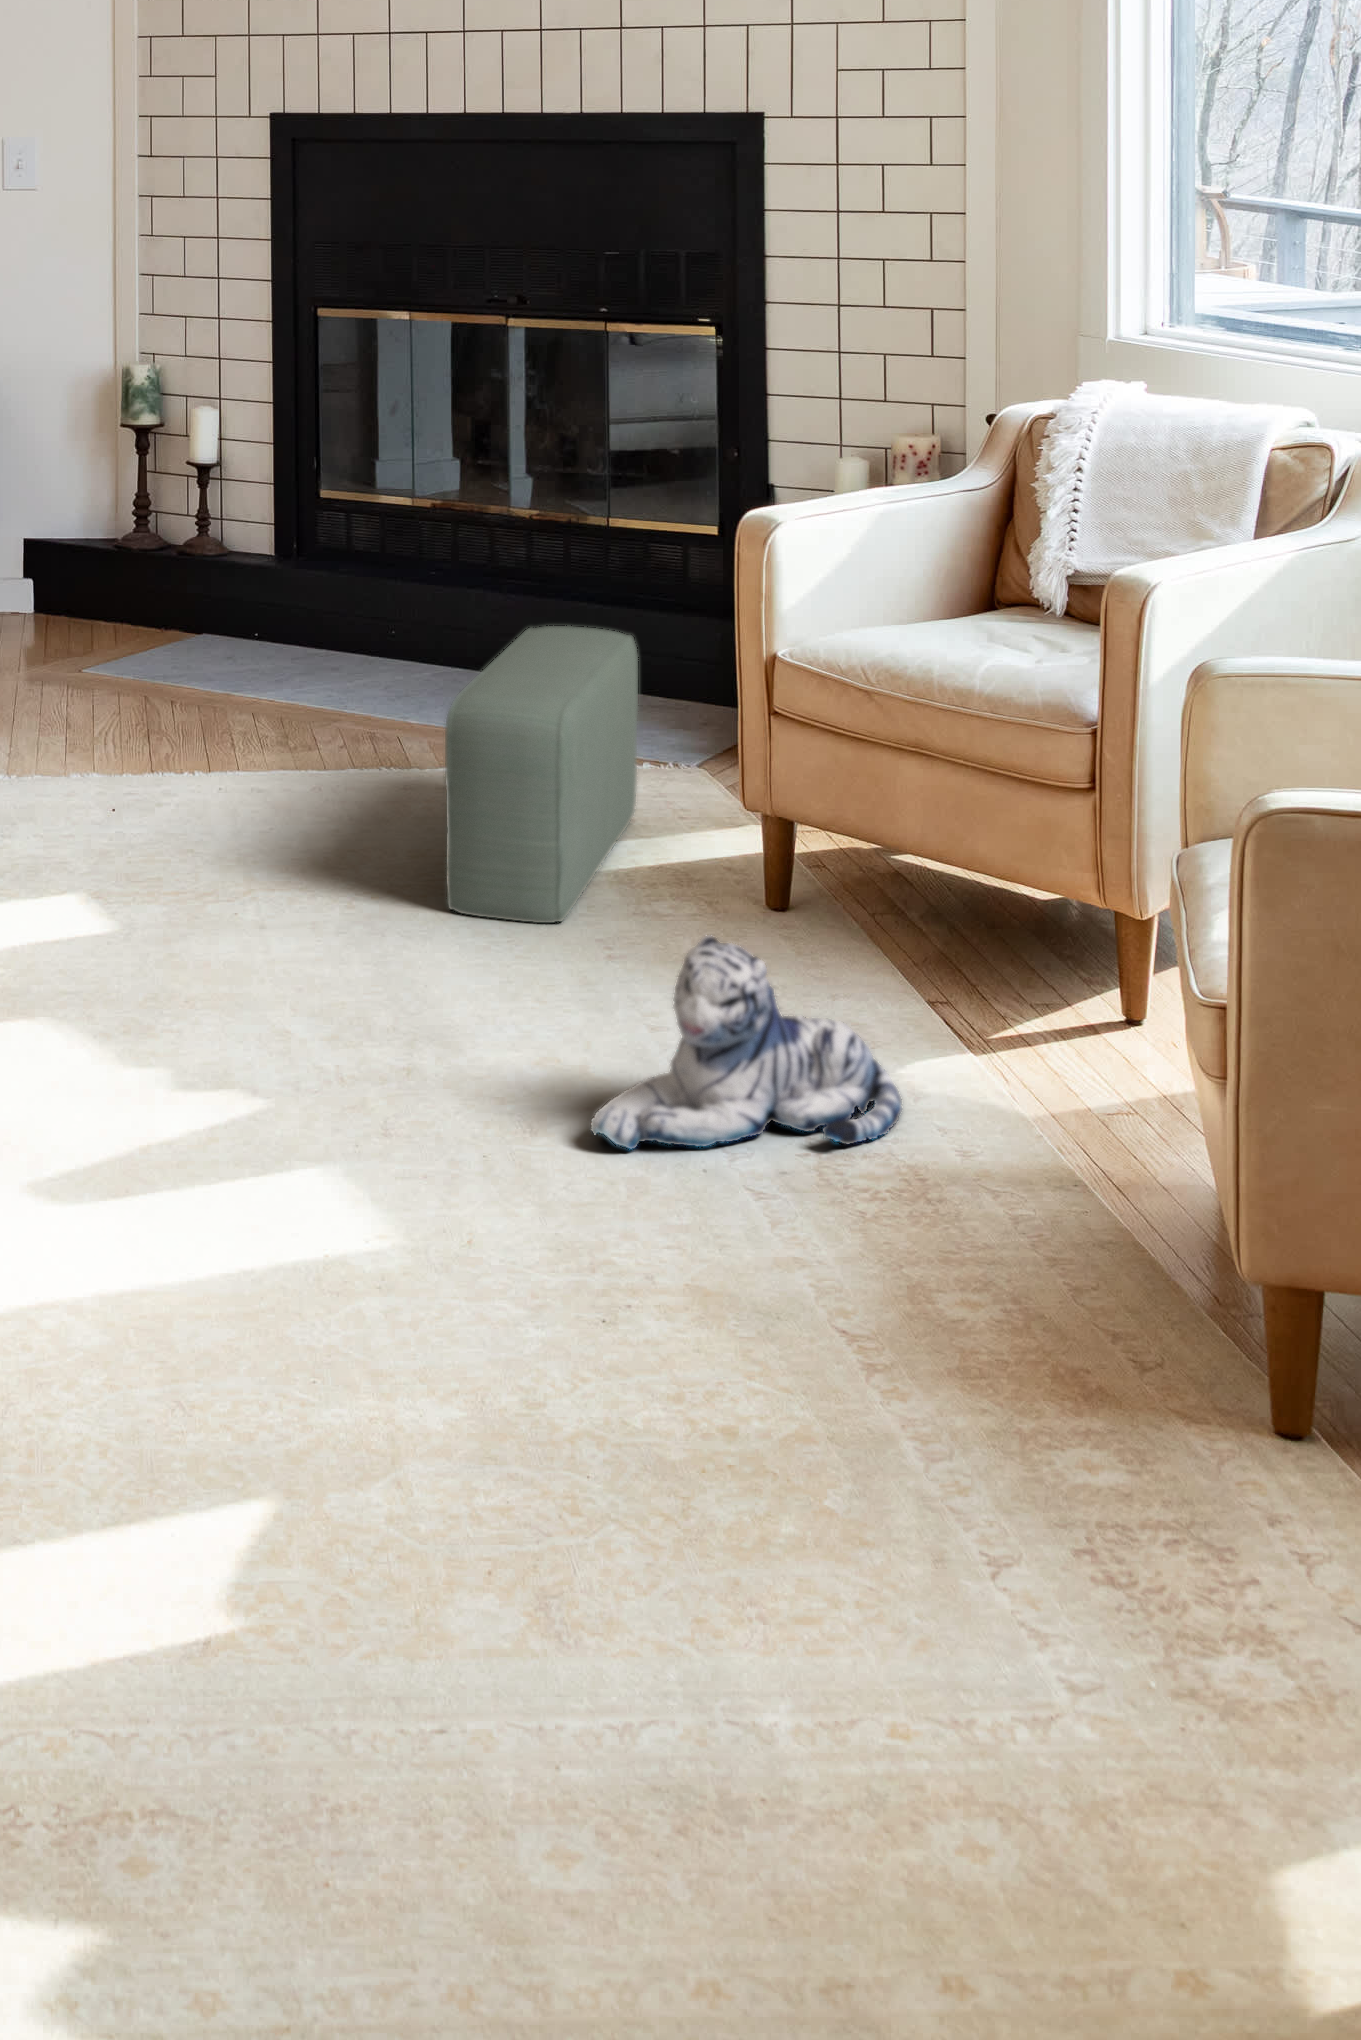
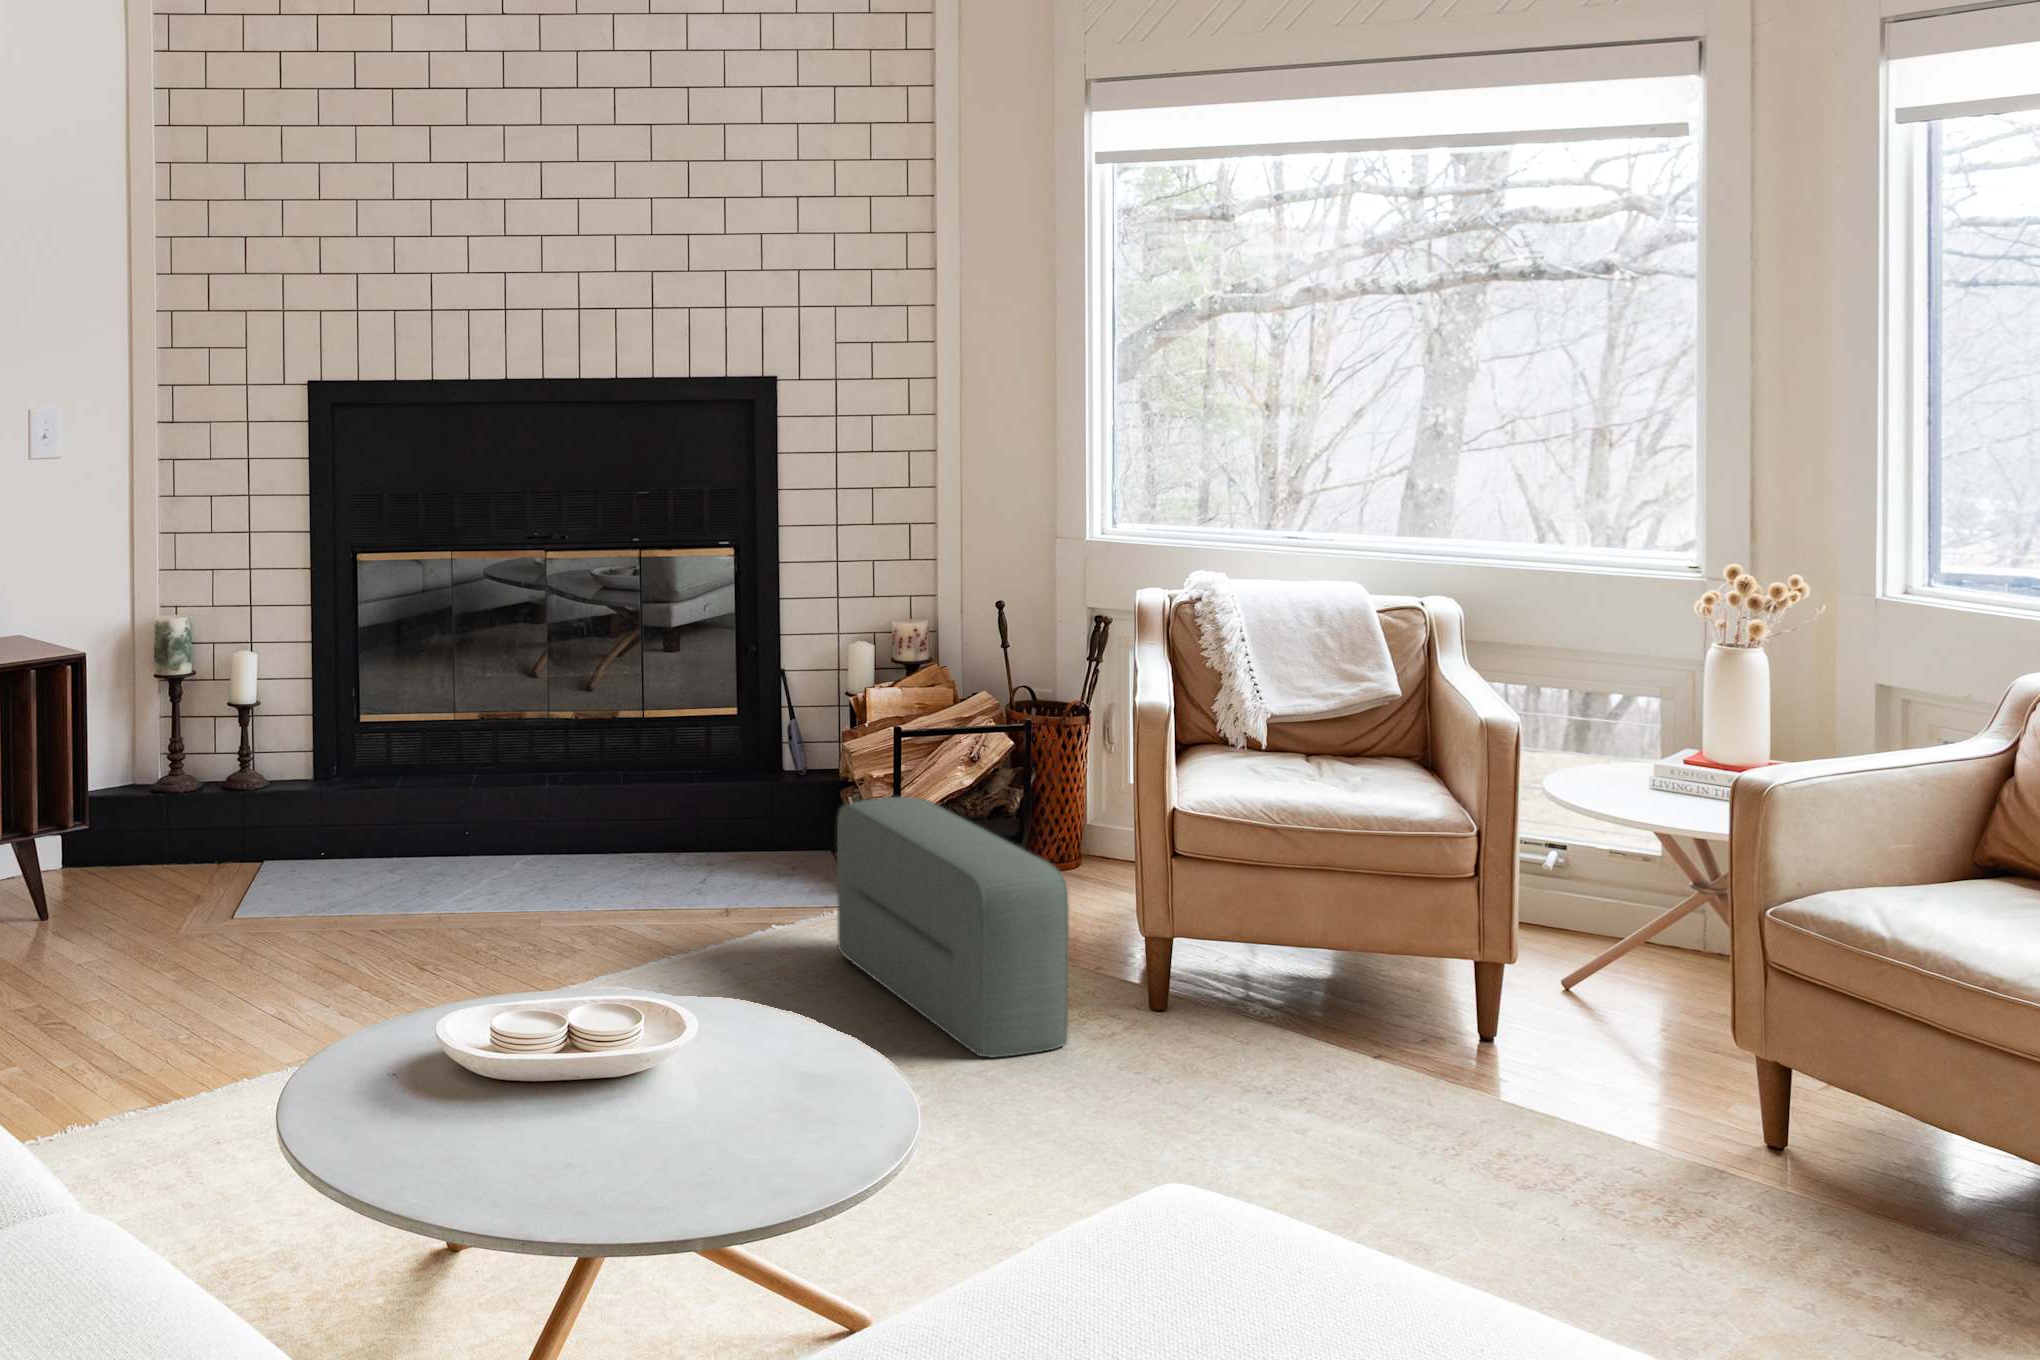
plush toy: present [591,935,902,1149] -> none [1443,1028,1599,1218]

